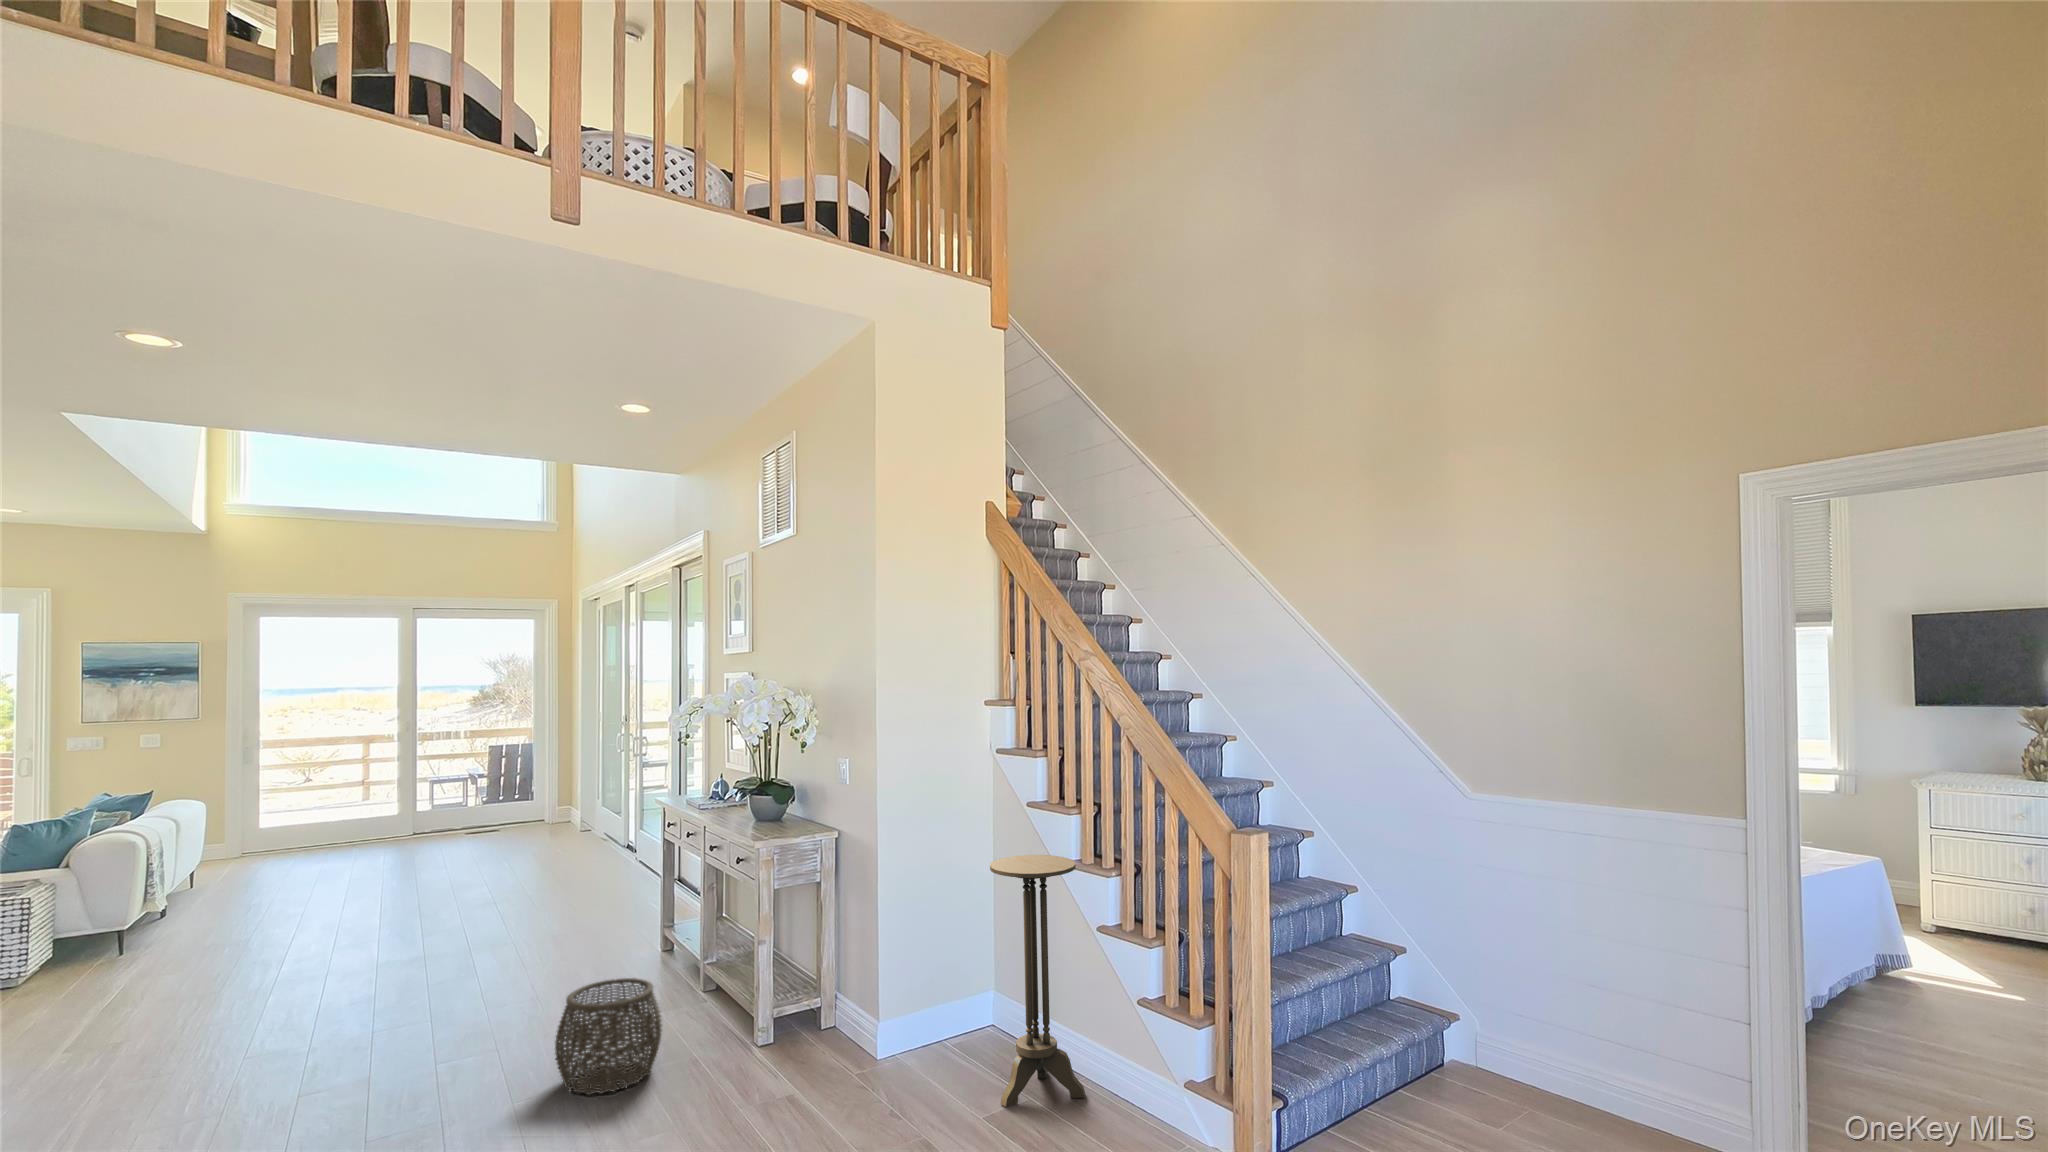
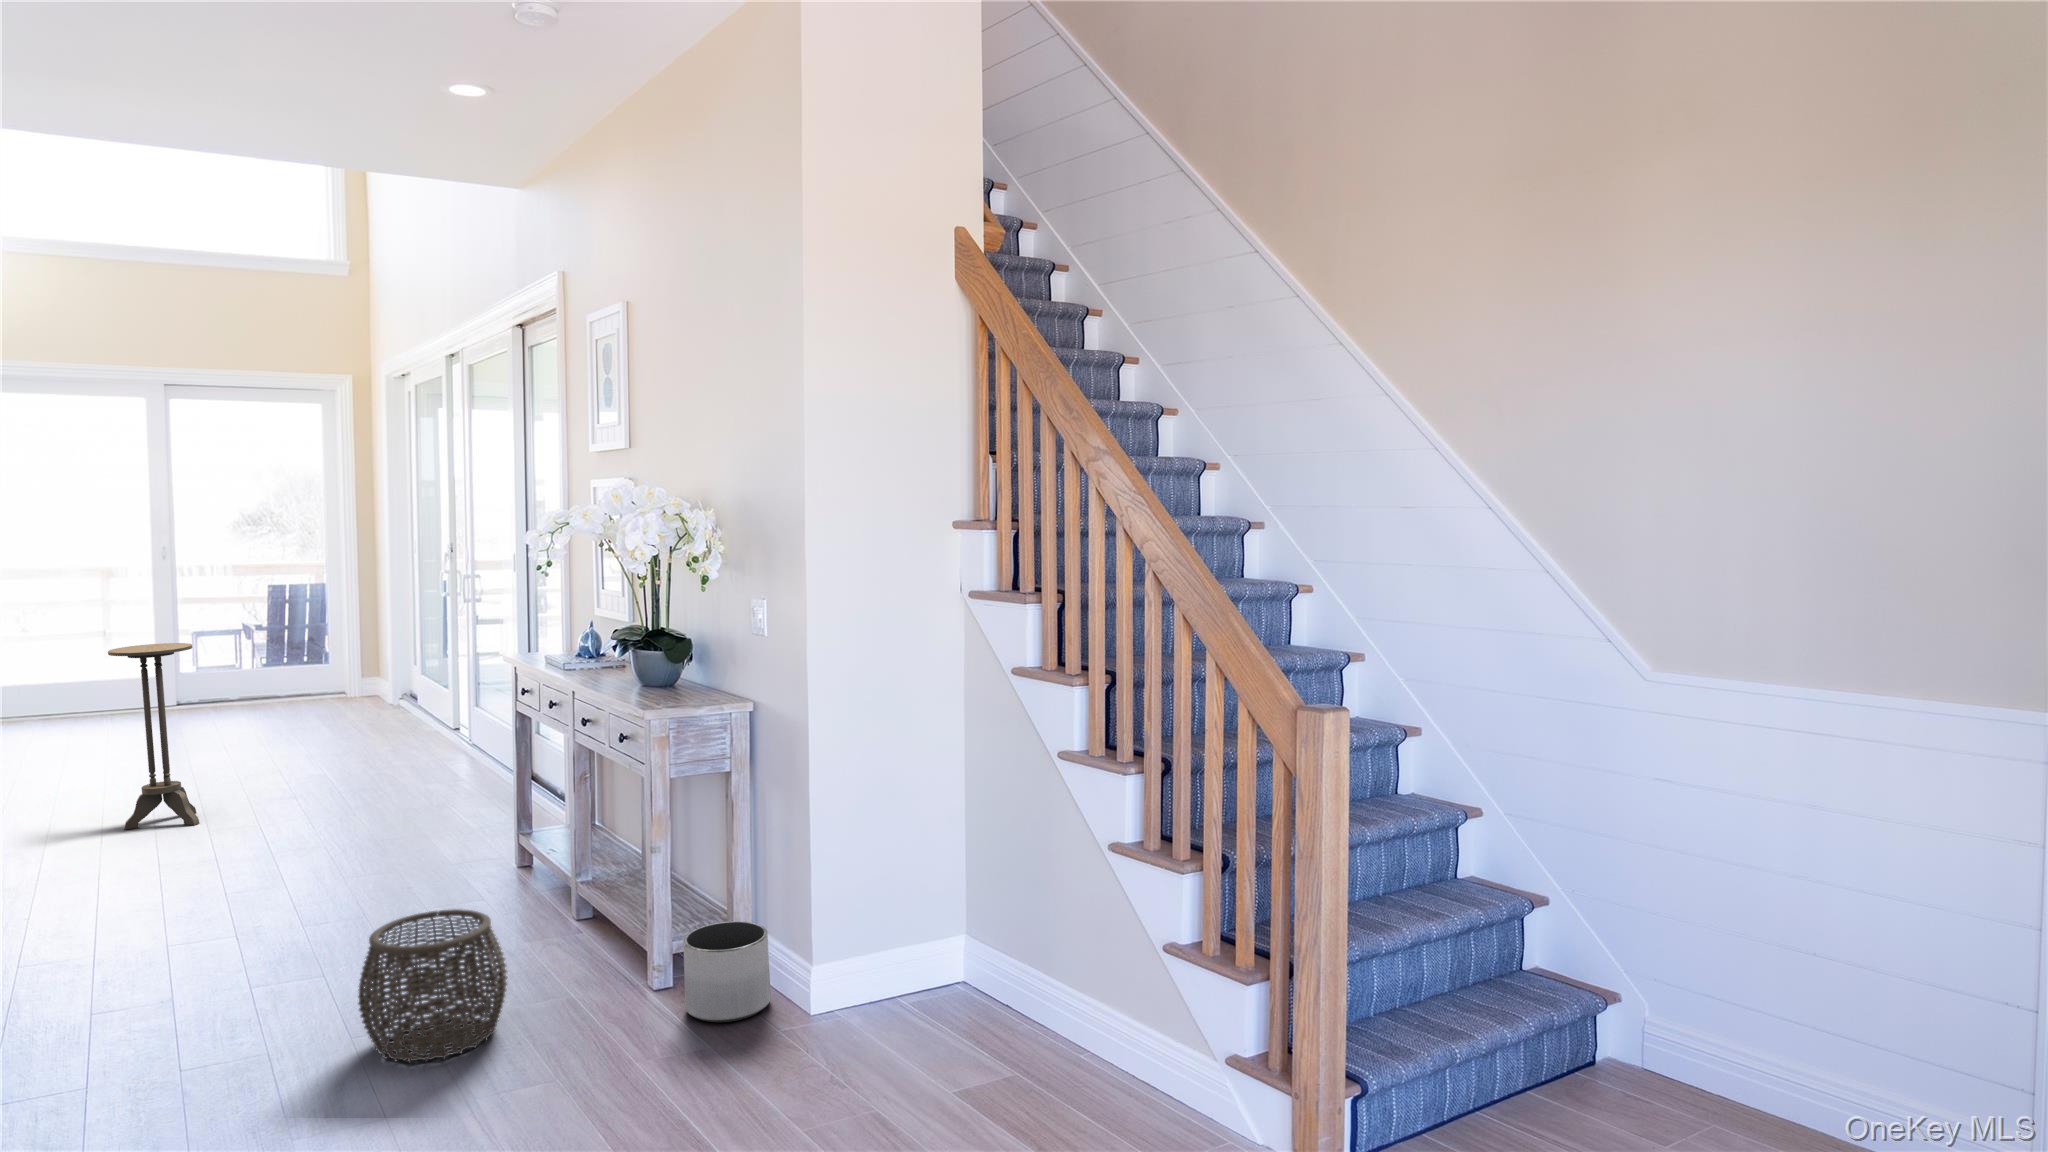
side table: present [990,855,1085,1107] -> present [108,643,200,830]
planter: none [790,988,851,1065] -> present [683,921,771,1022]

